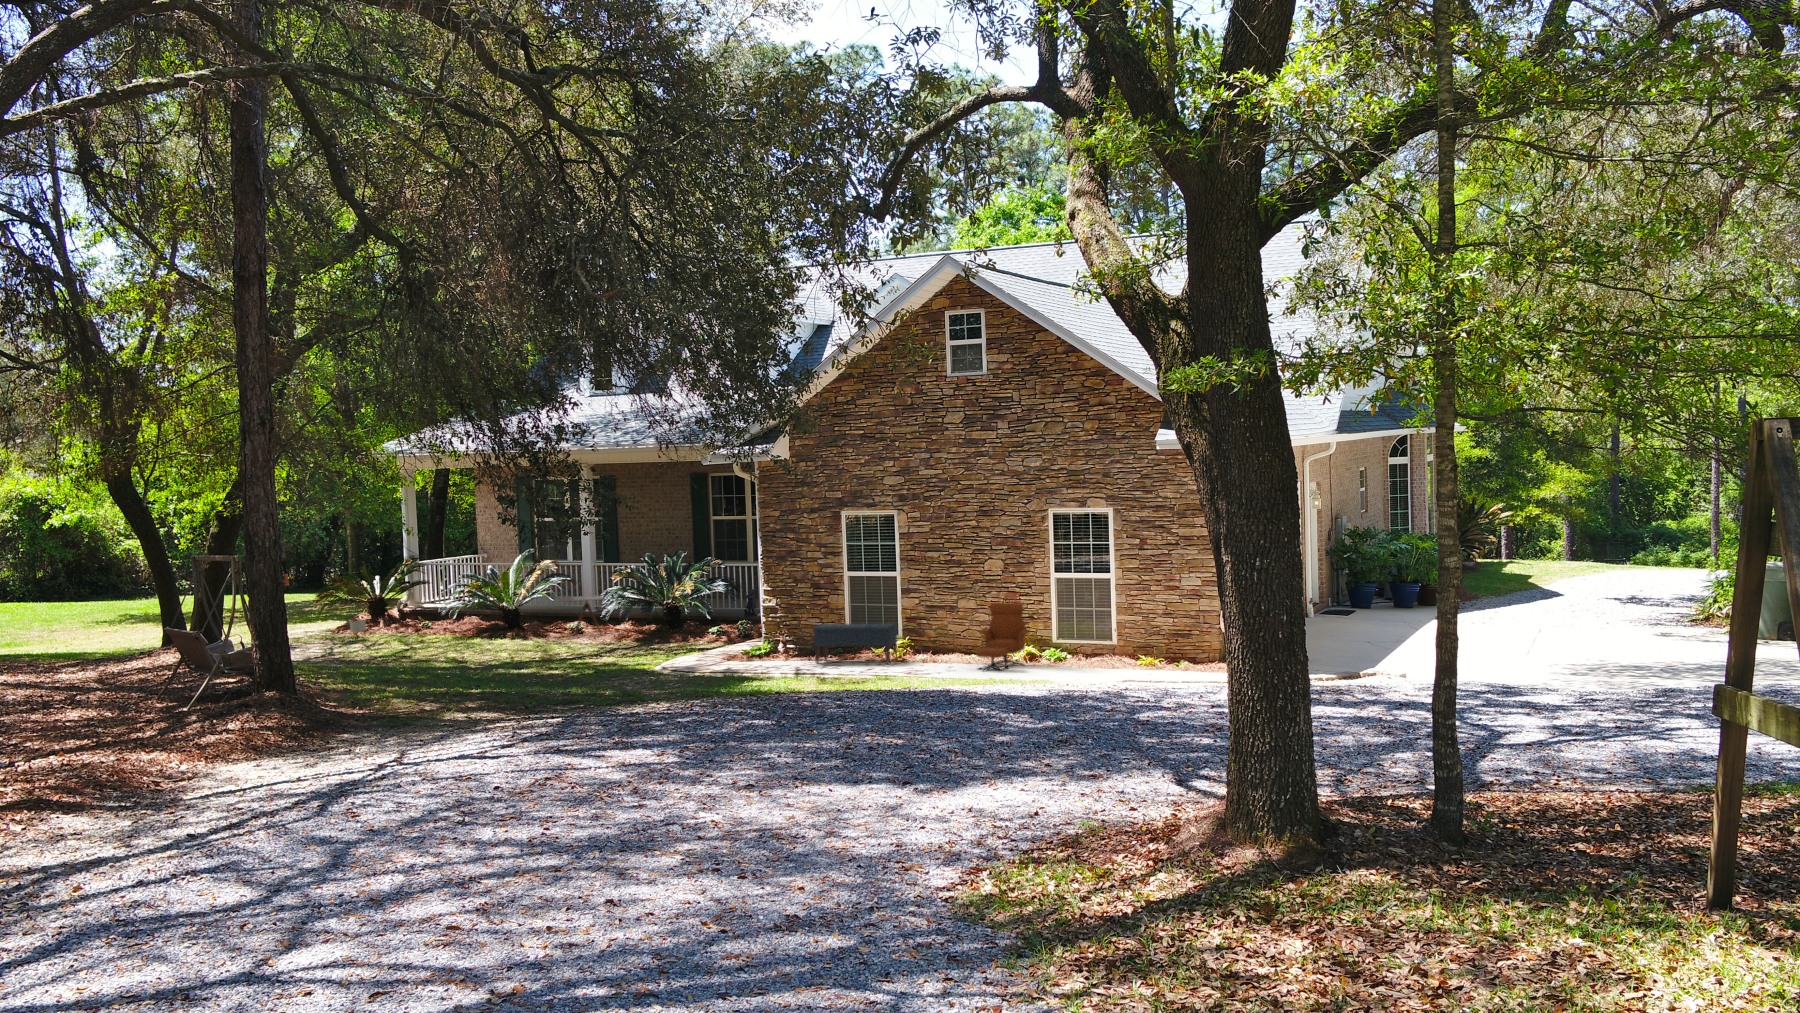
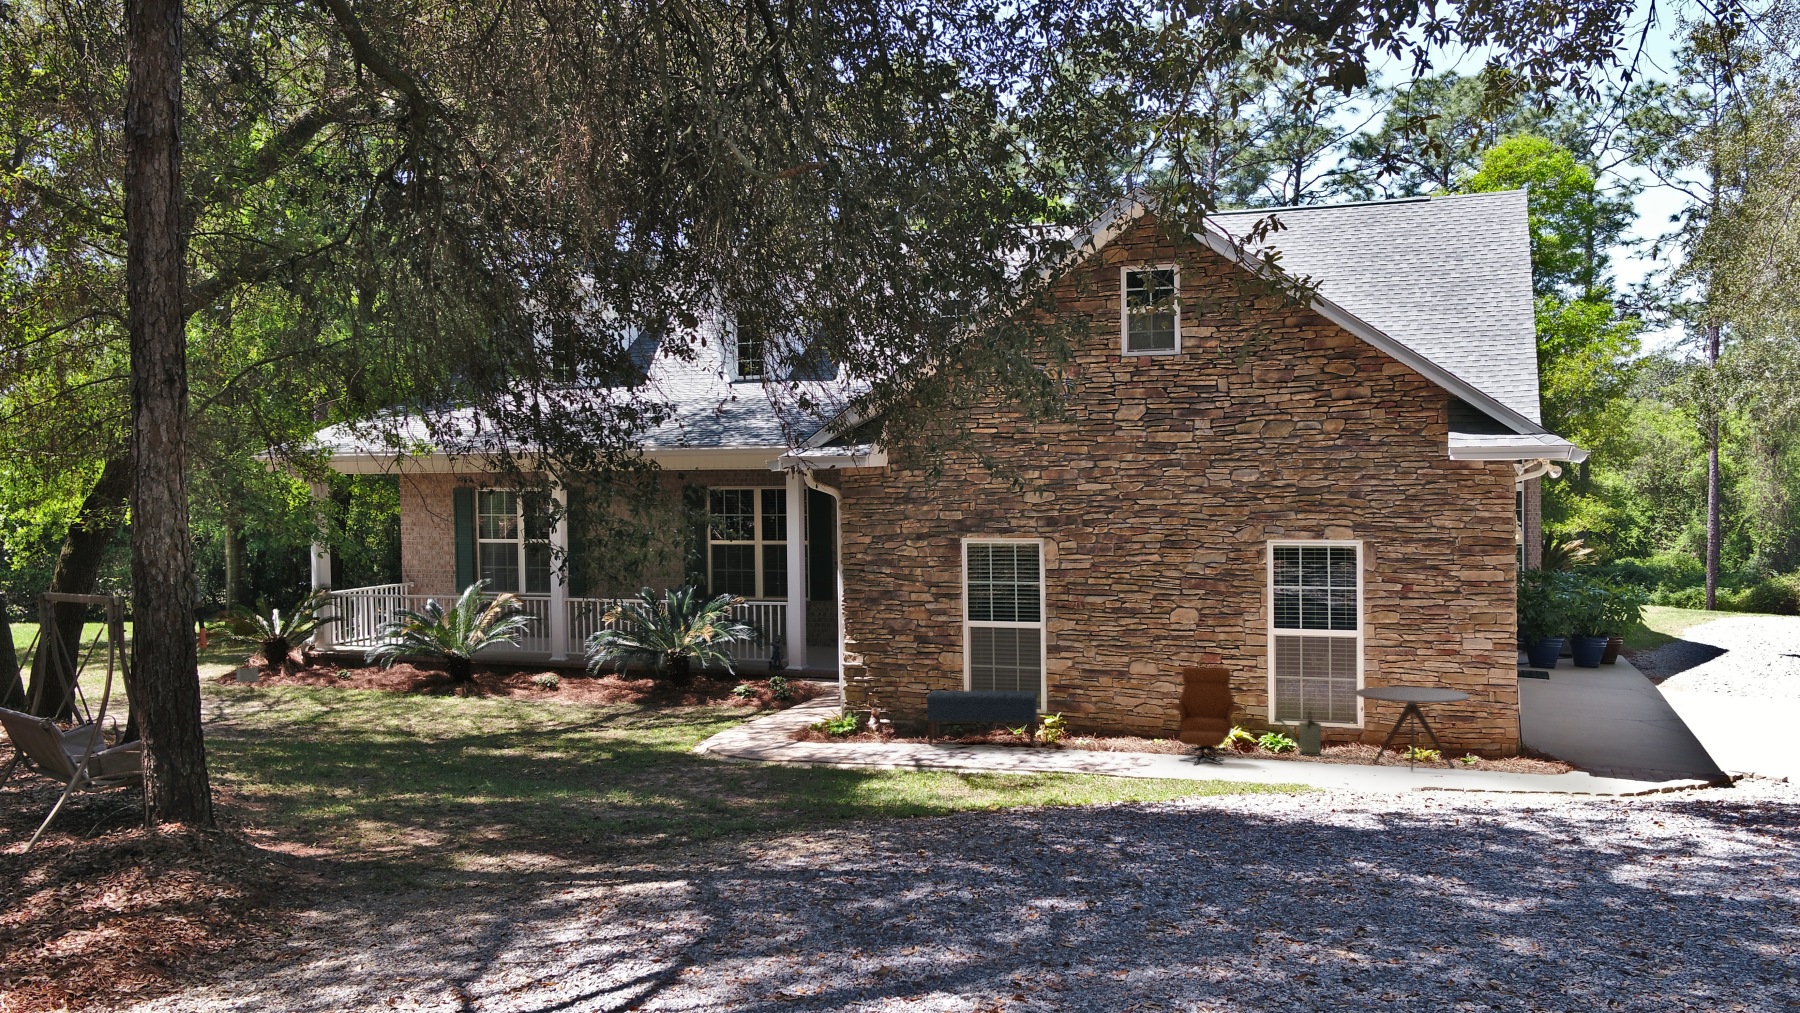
round table: present [559,596,603,637] -> present [1355,687,1470,771]
watering can: none [1054,633,1089,666] -> present [1275,712,1322,756]

